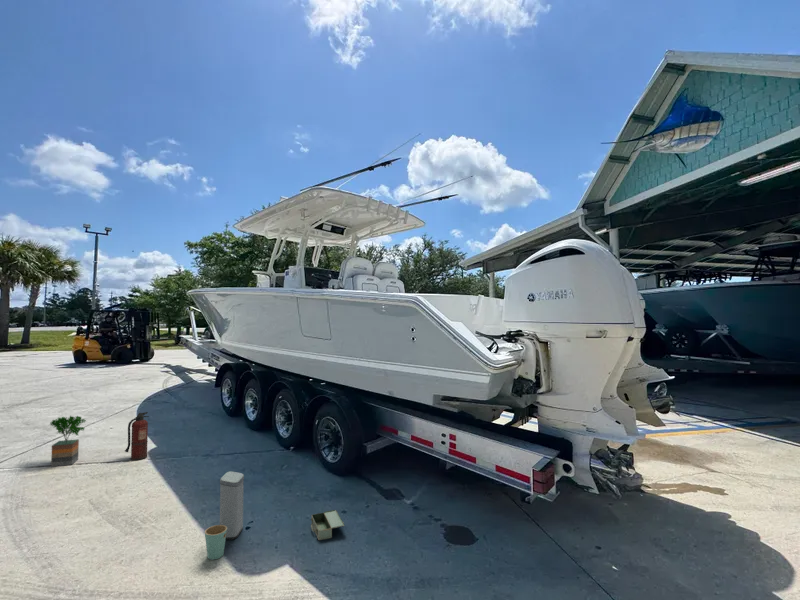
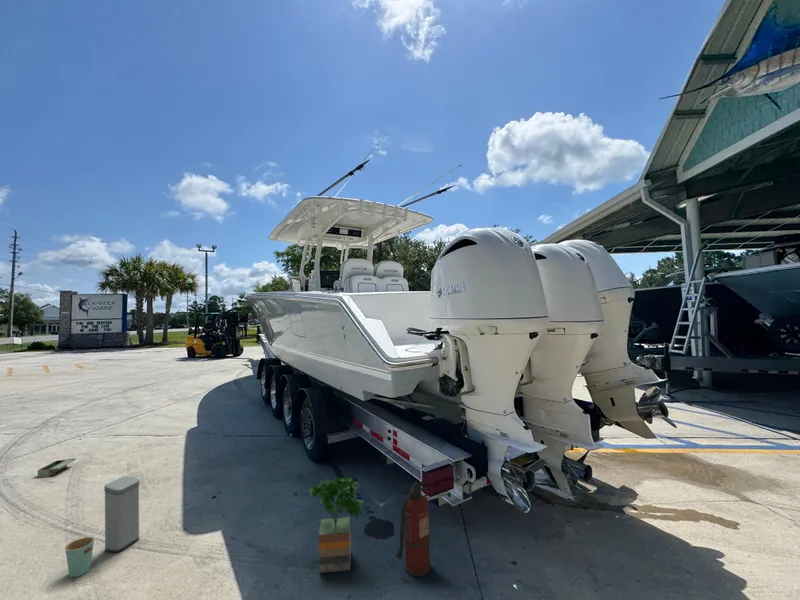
fire extinguisher: present [125,412,149,460] -> present [396,480,431,576]
potted tree: present [50,416,86,467] -> present [310,477,363,573]
toolbox: present [311,510,344,540] -> present [38,459,76,477]

